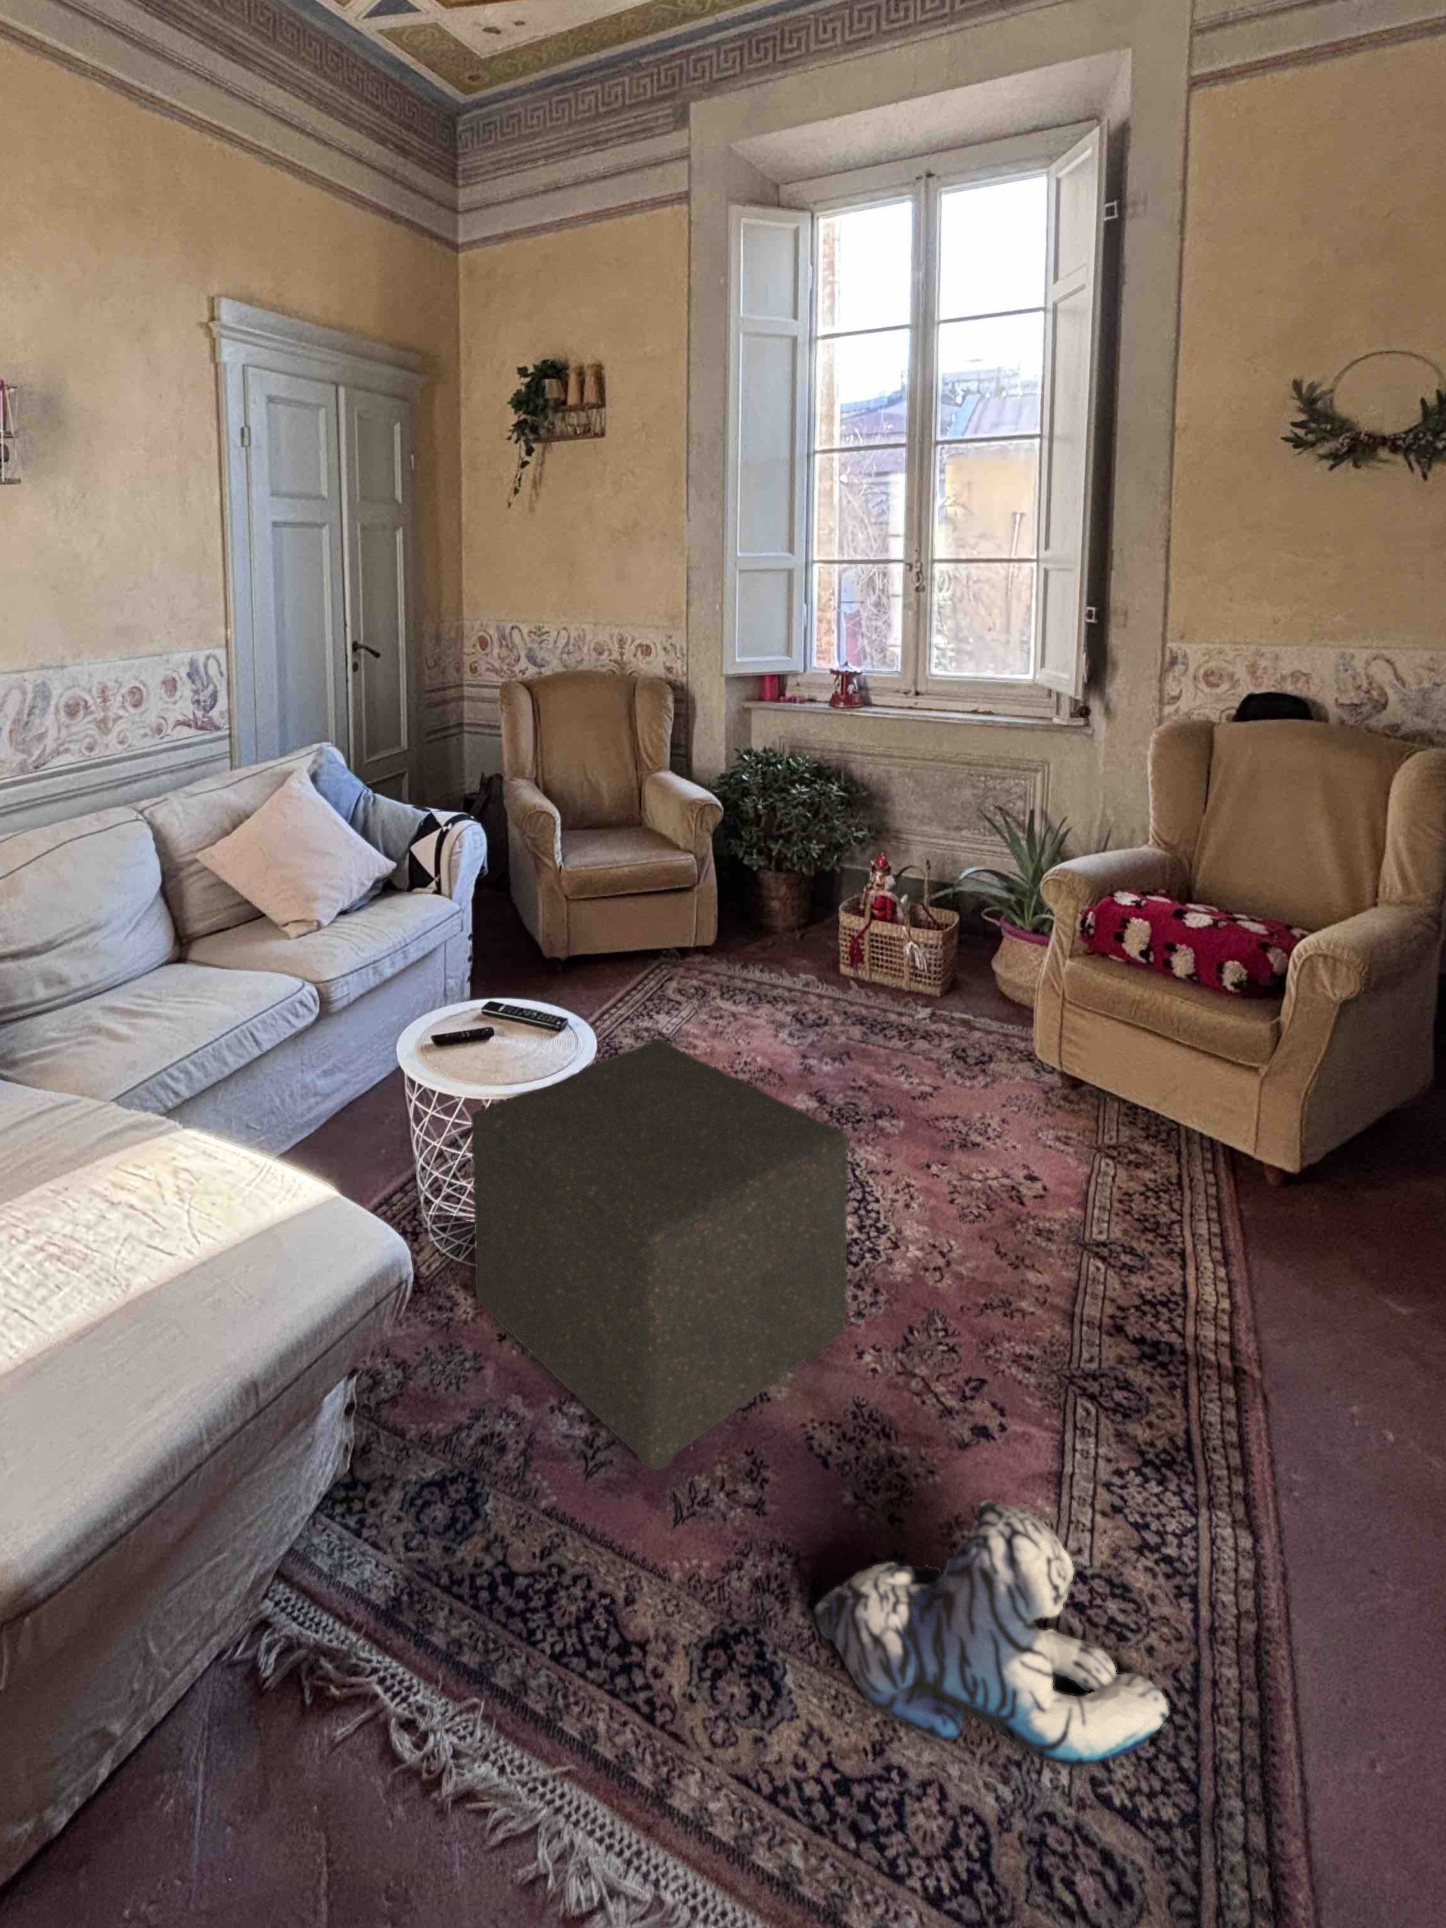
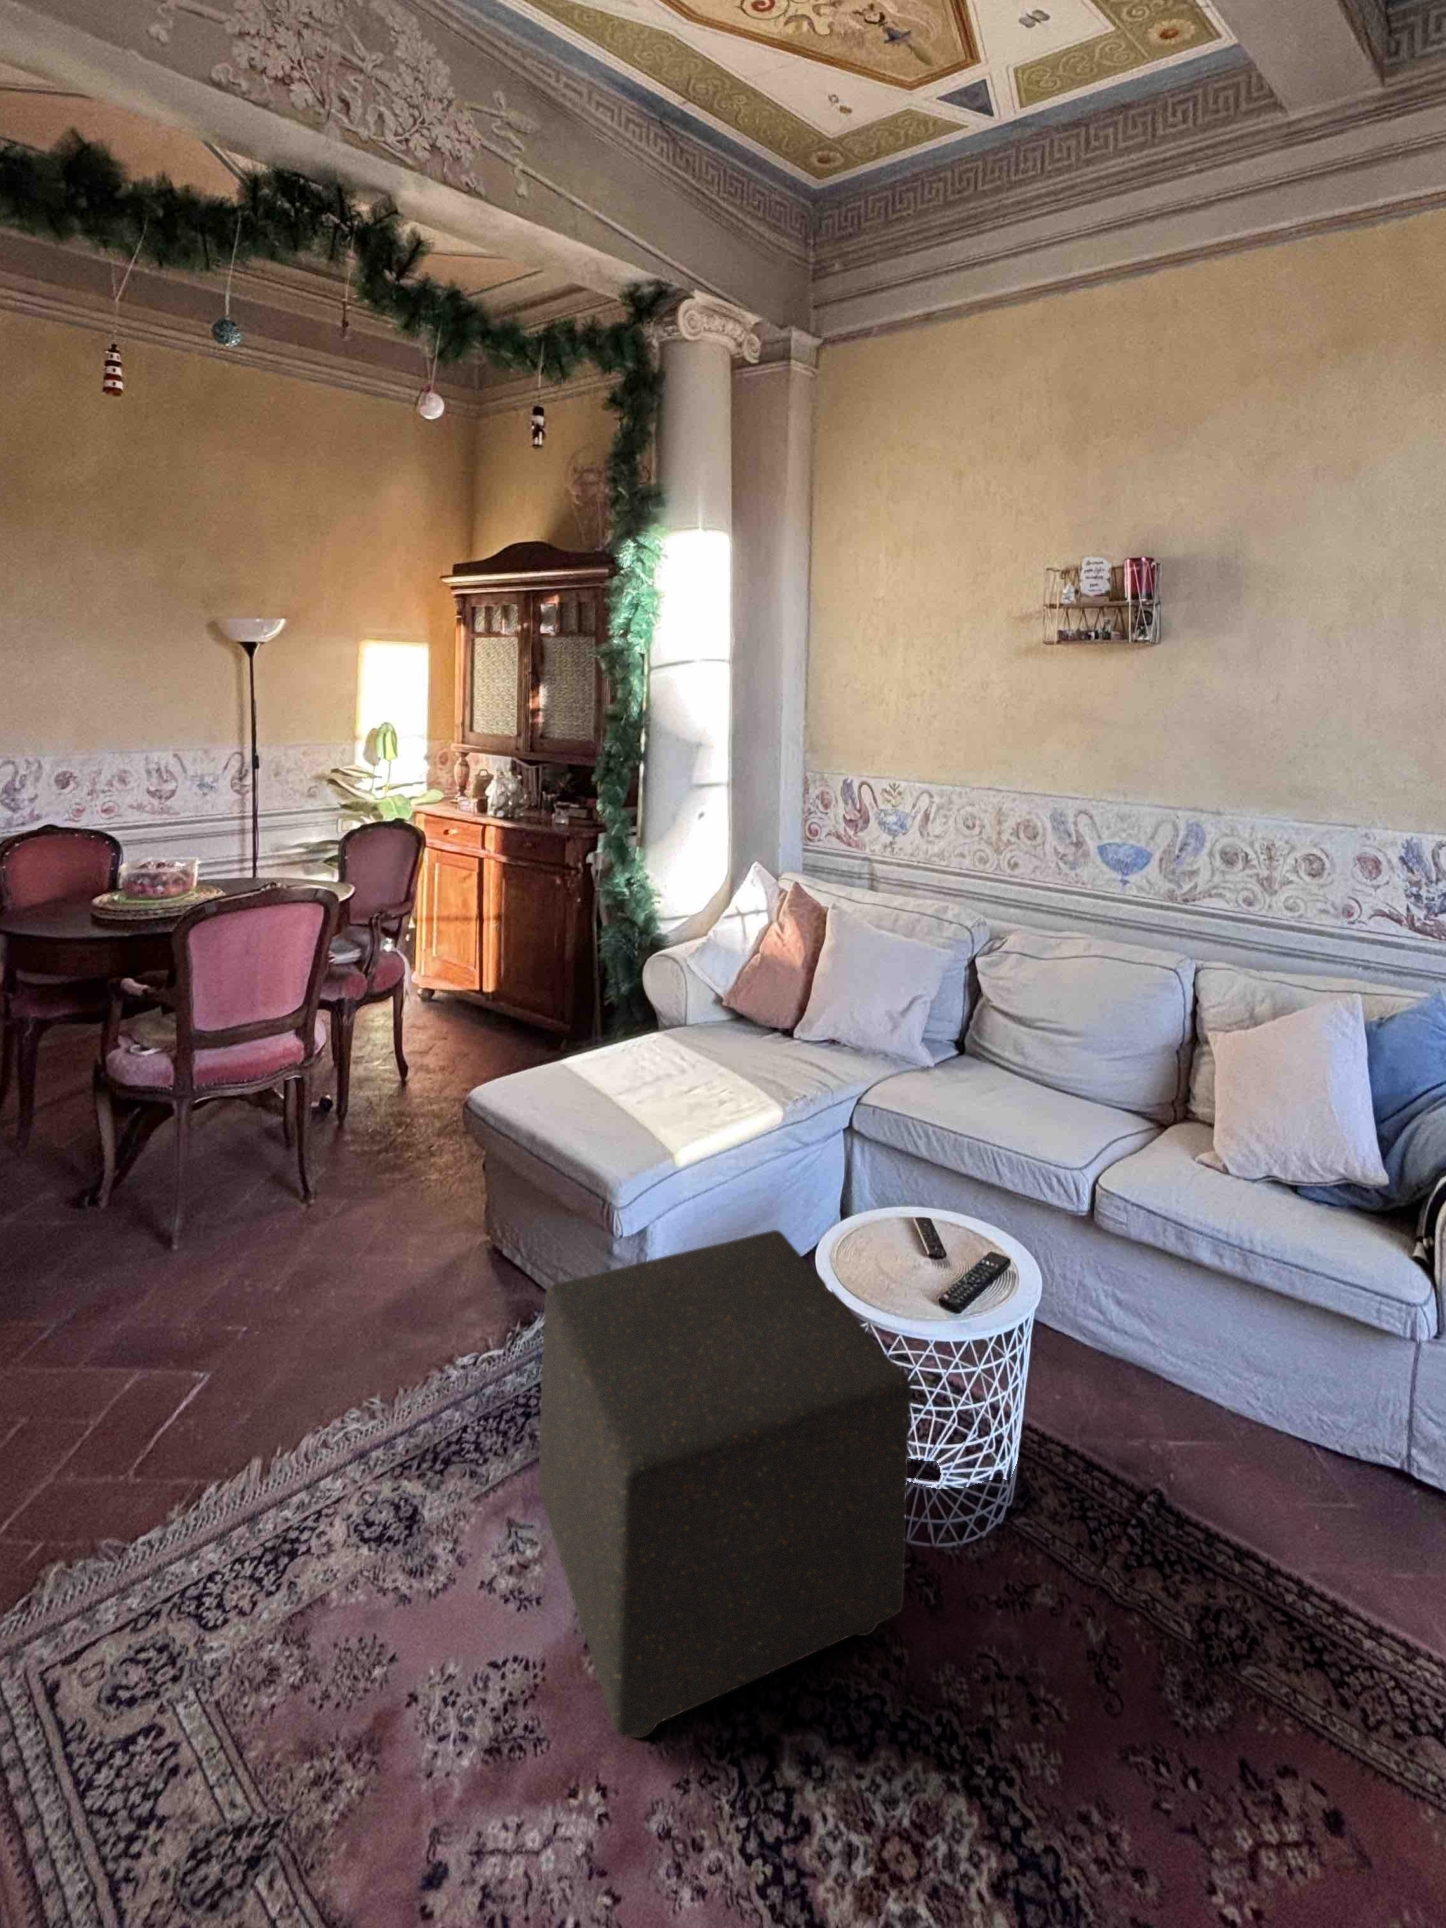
plush toy: present [815,1500,1168,1767] -> none [123,1542,389,1817]

